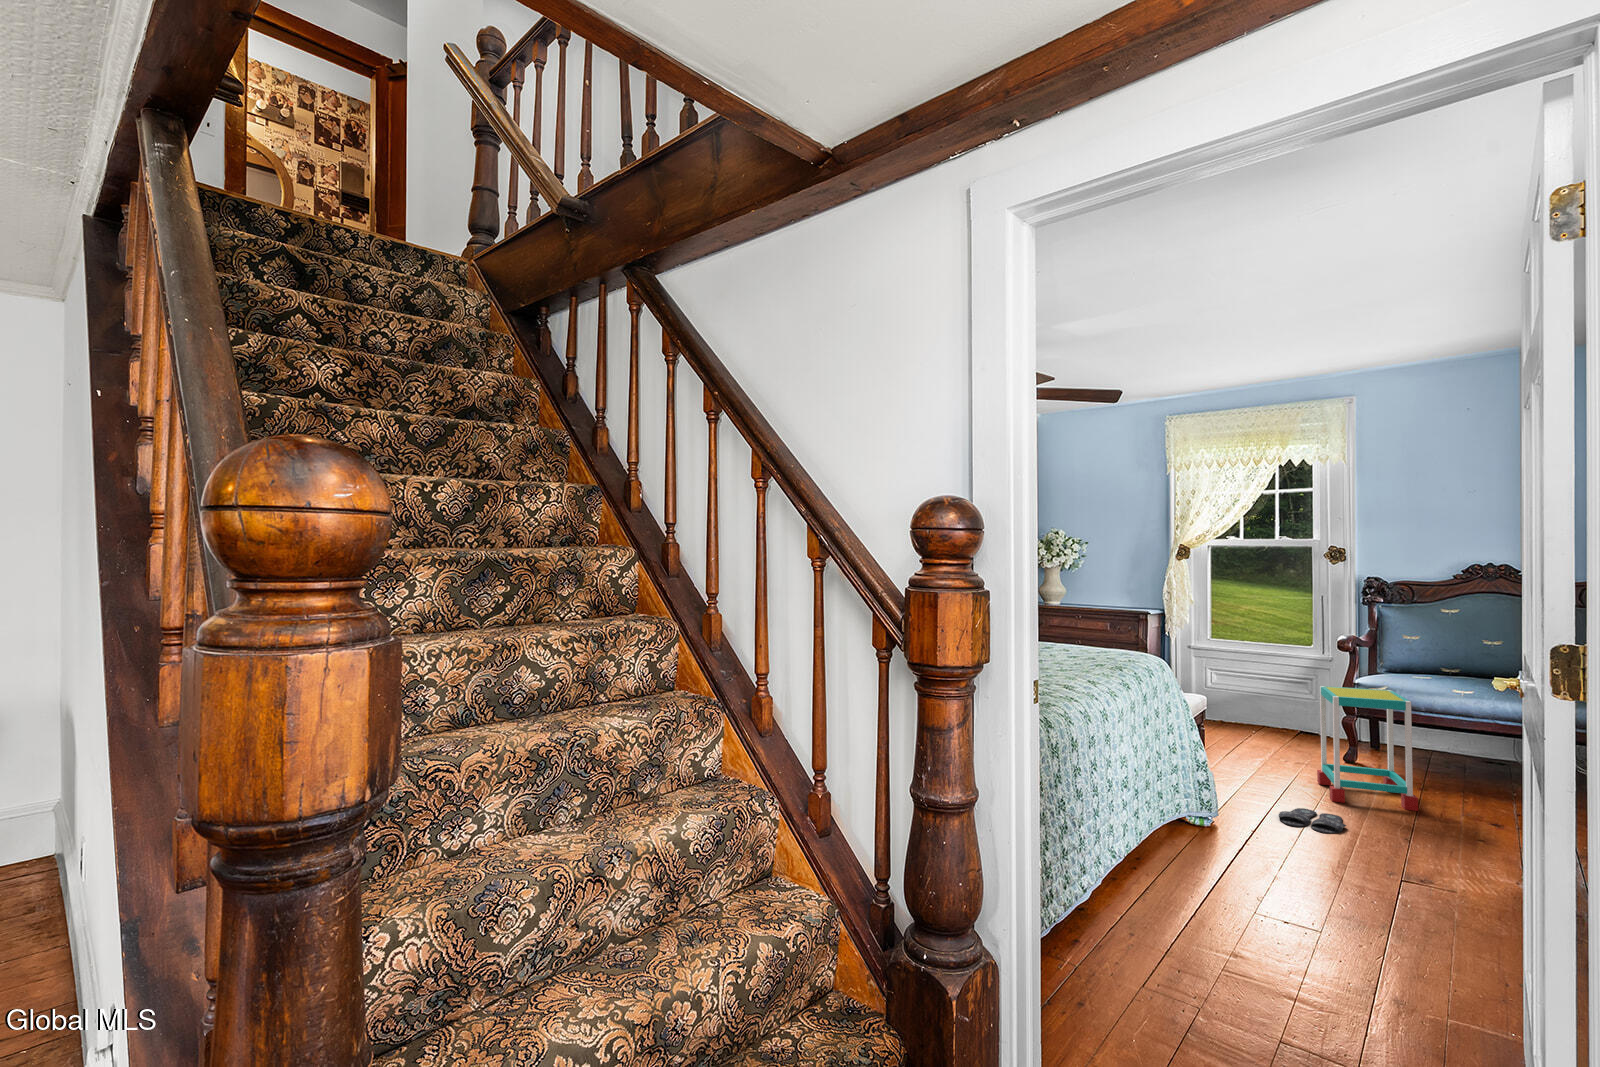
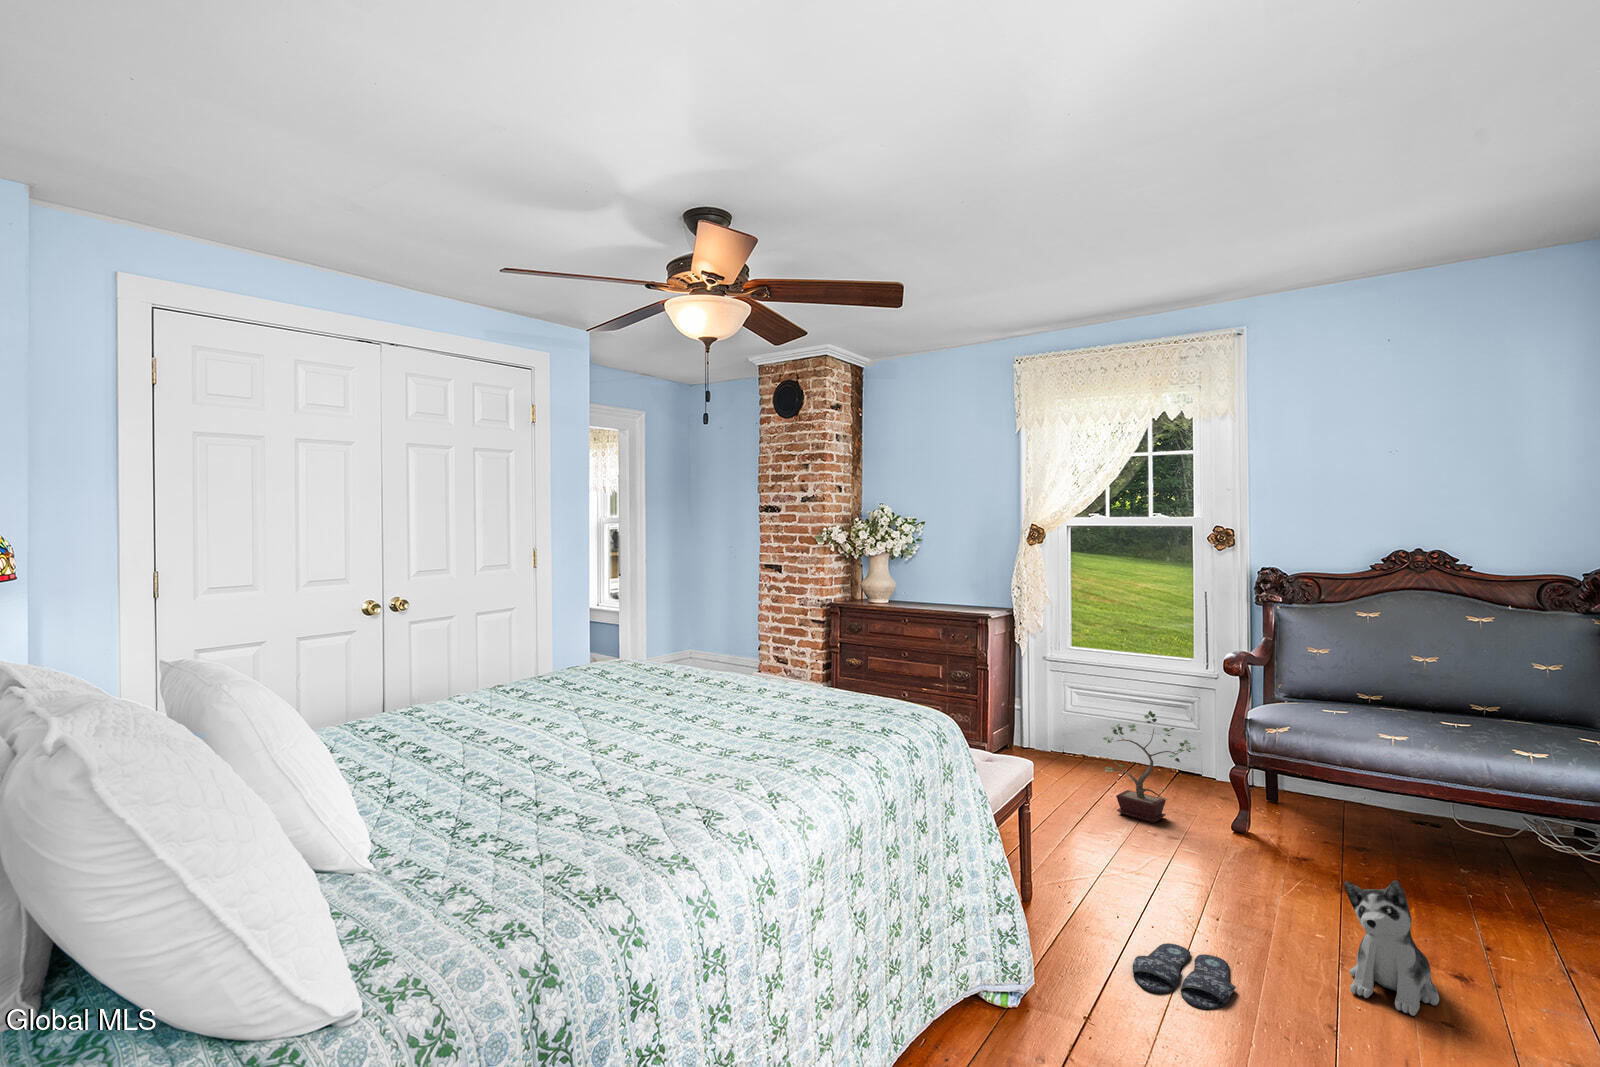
potted plant: none [1244,677,1318,756] -> present [1103,711,1196,823]
side table: present [1317,686,1418,811] -> none [1195,734,1339,937]
plush toy: none [1418,763,1480,841] -> present [1345,881,1439,1016]

